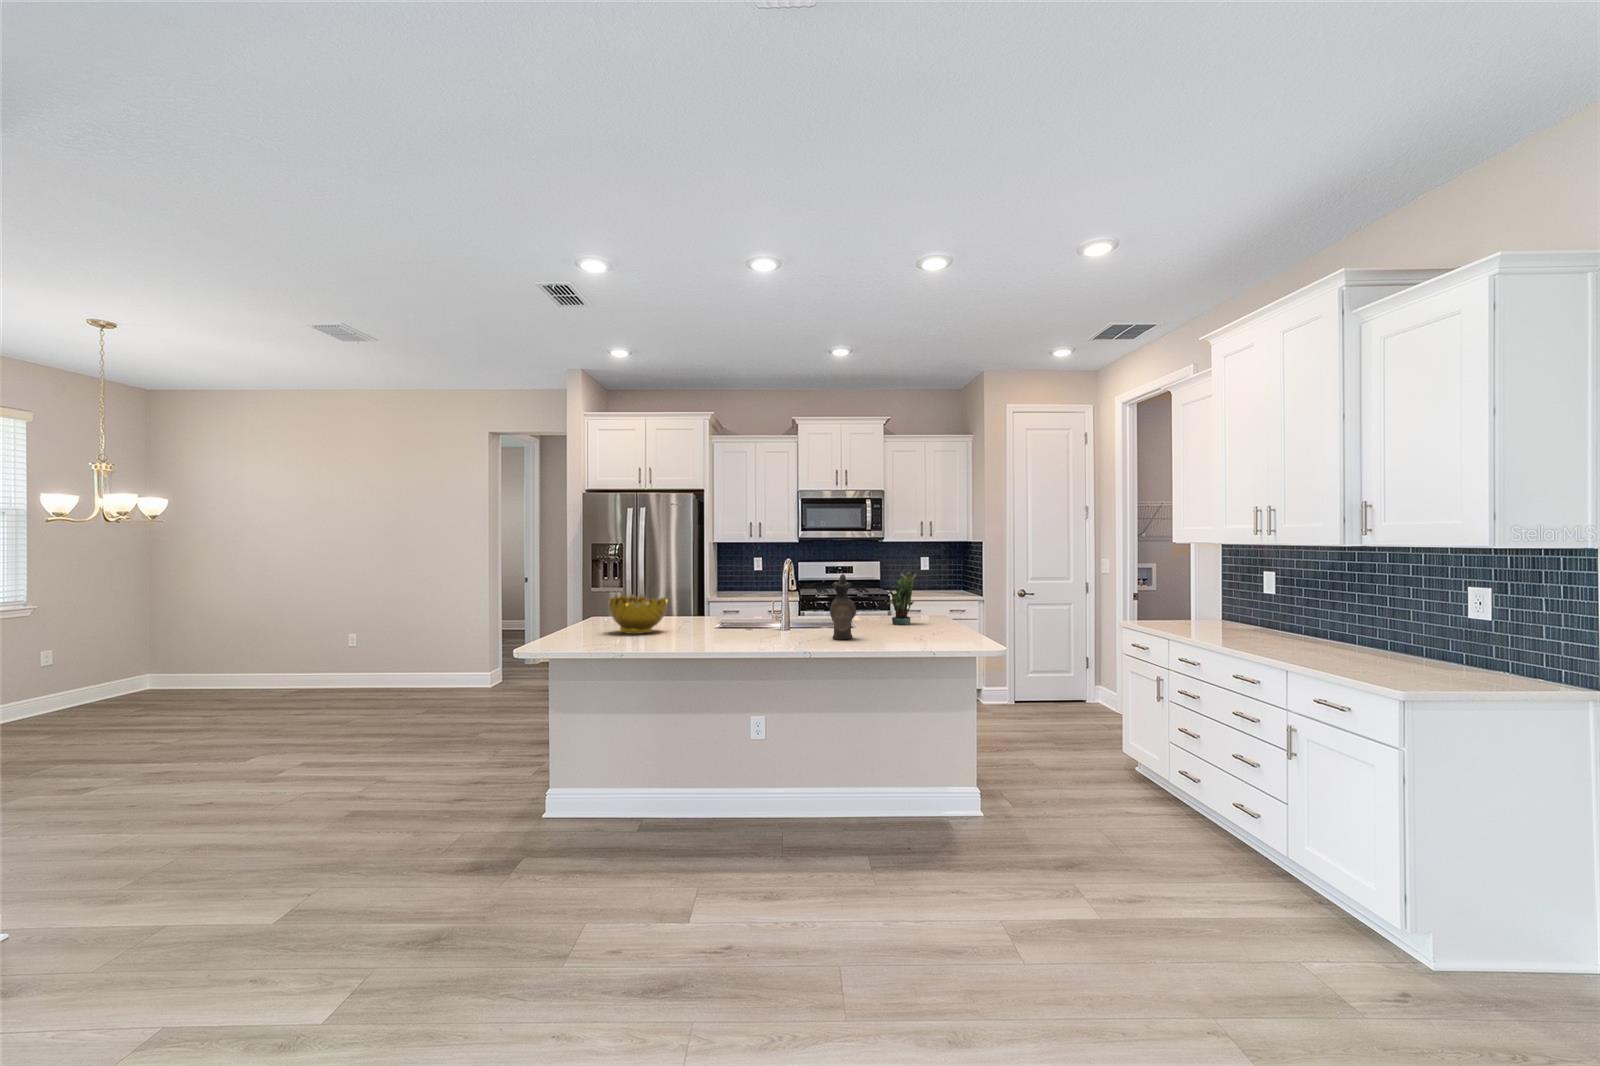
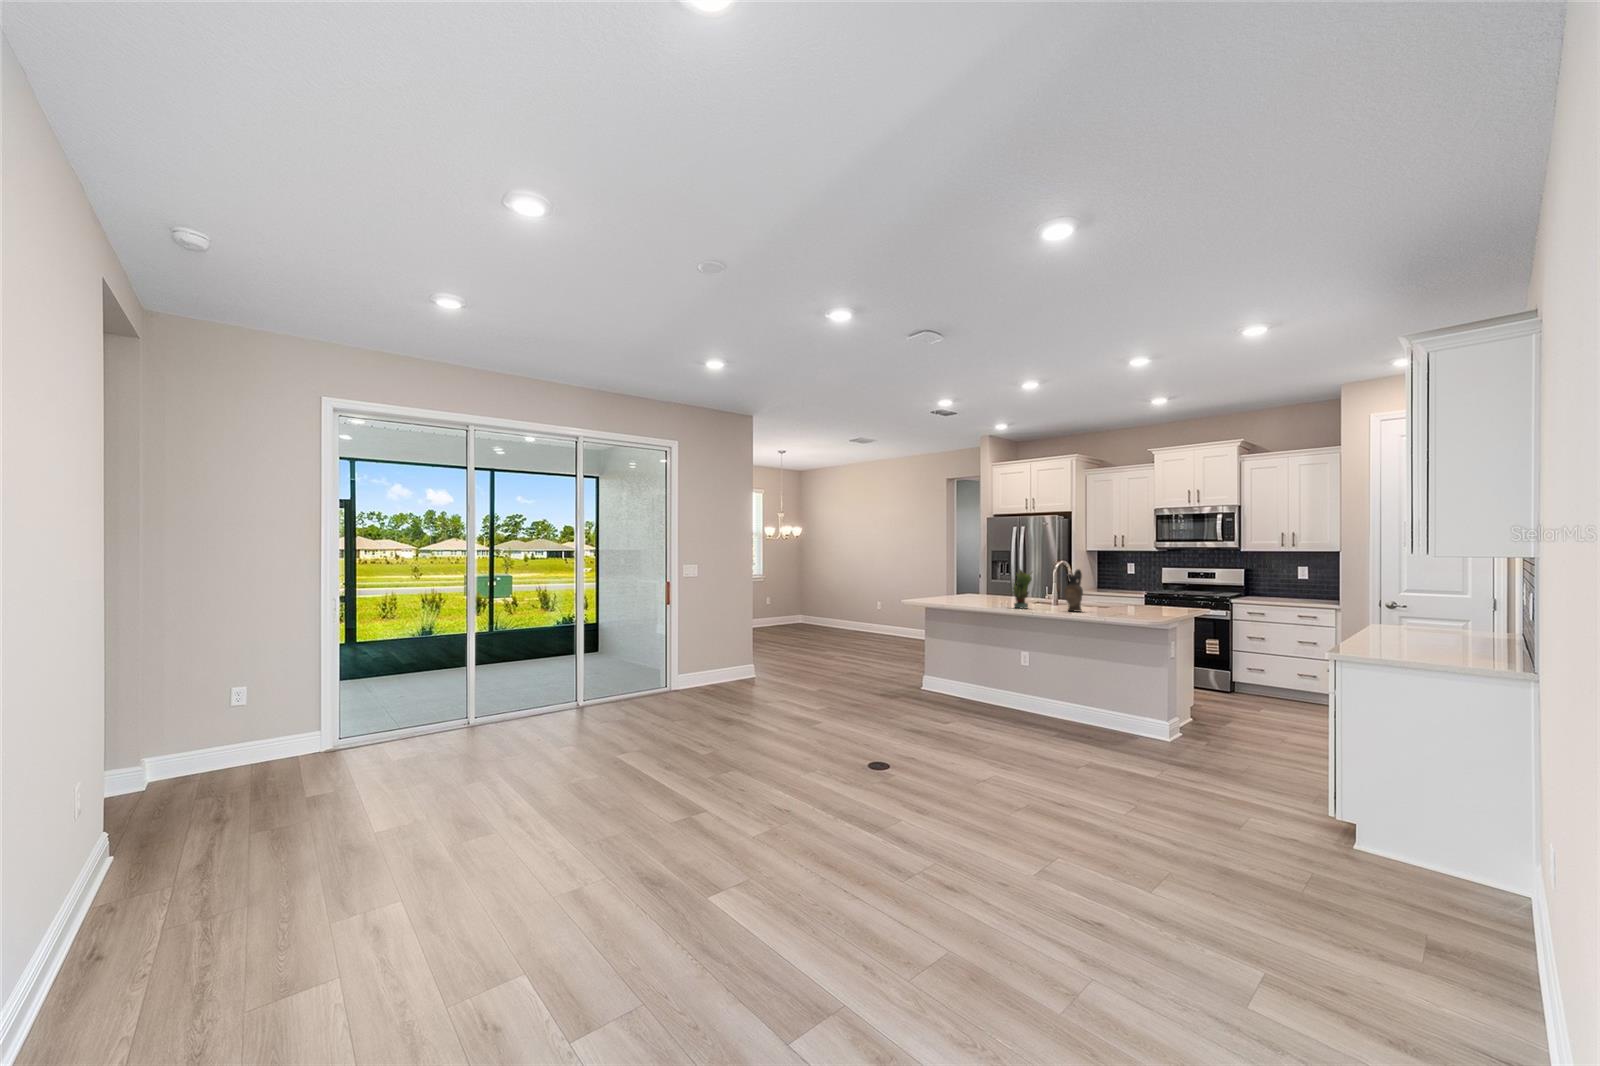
potted plant: present [886,572,917,625] -> present [1009,570,1032,608]
decorative bowl: present [609,595,667,634] -> none [950,579,986,603]

